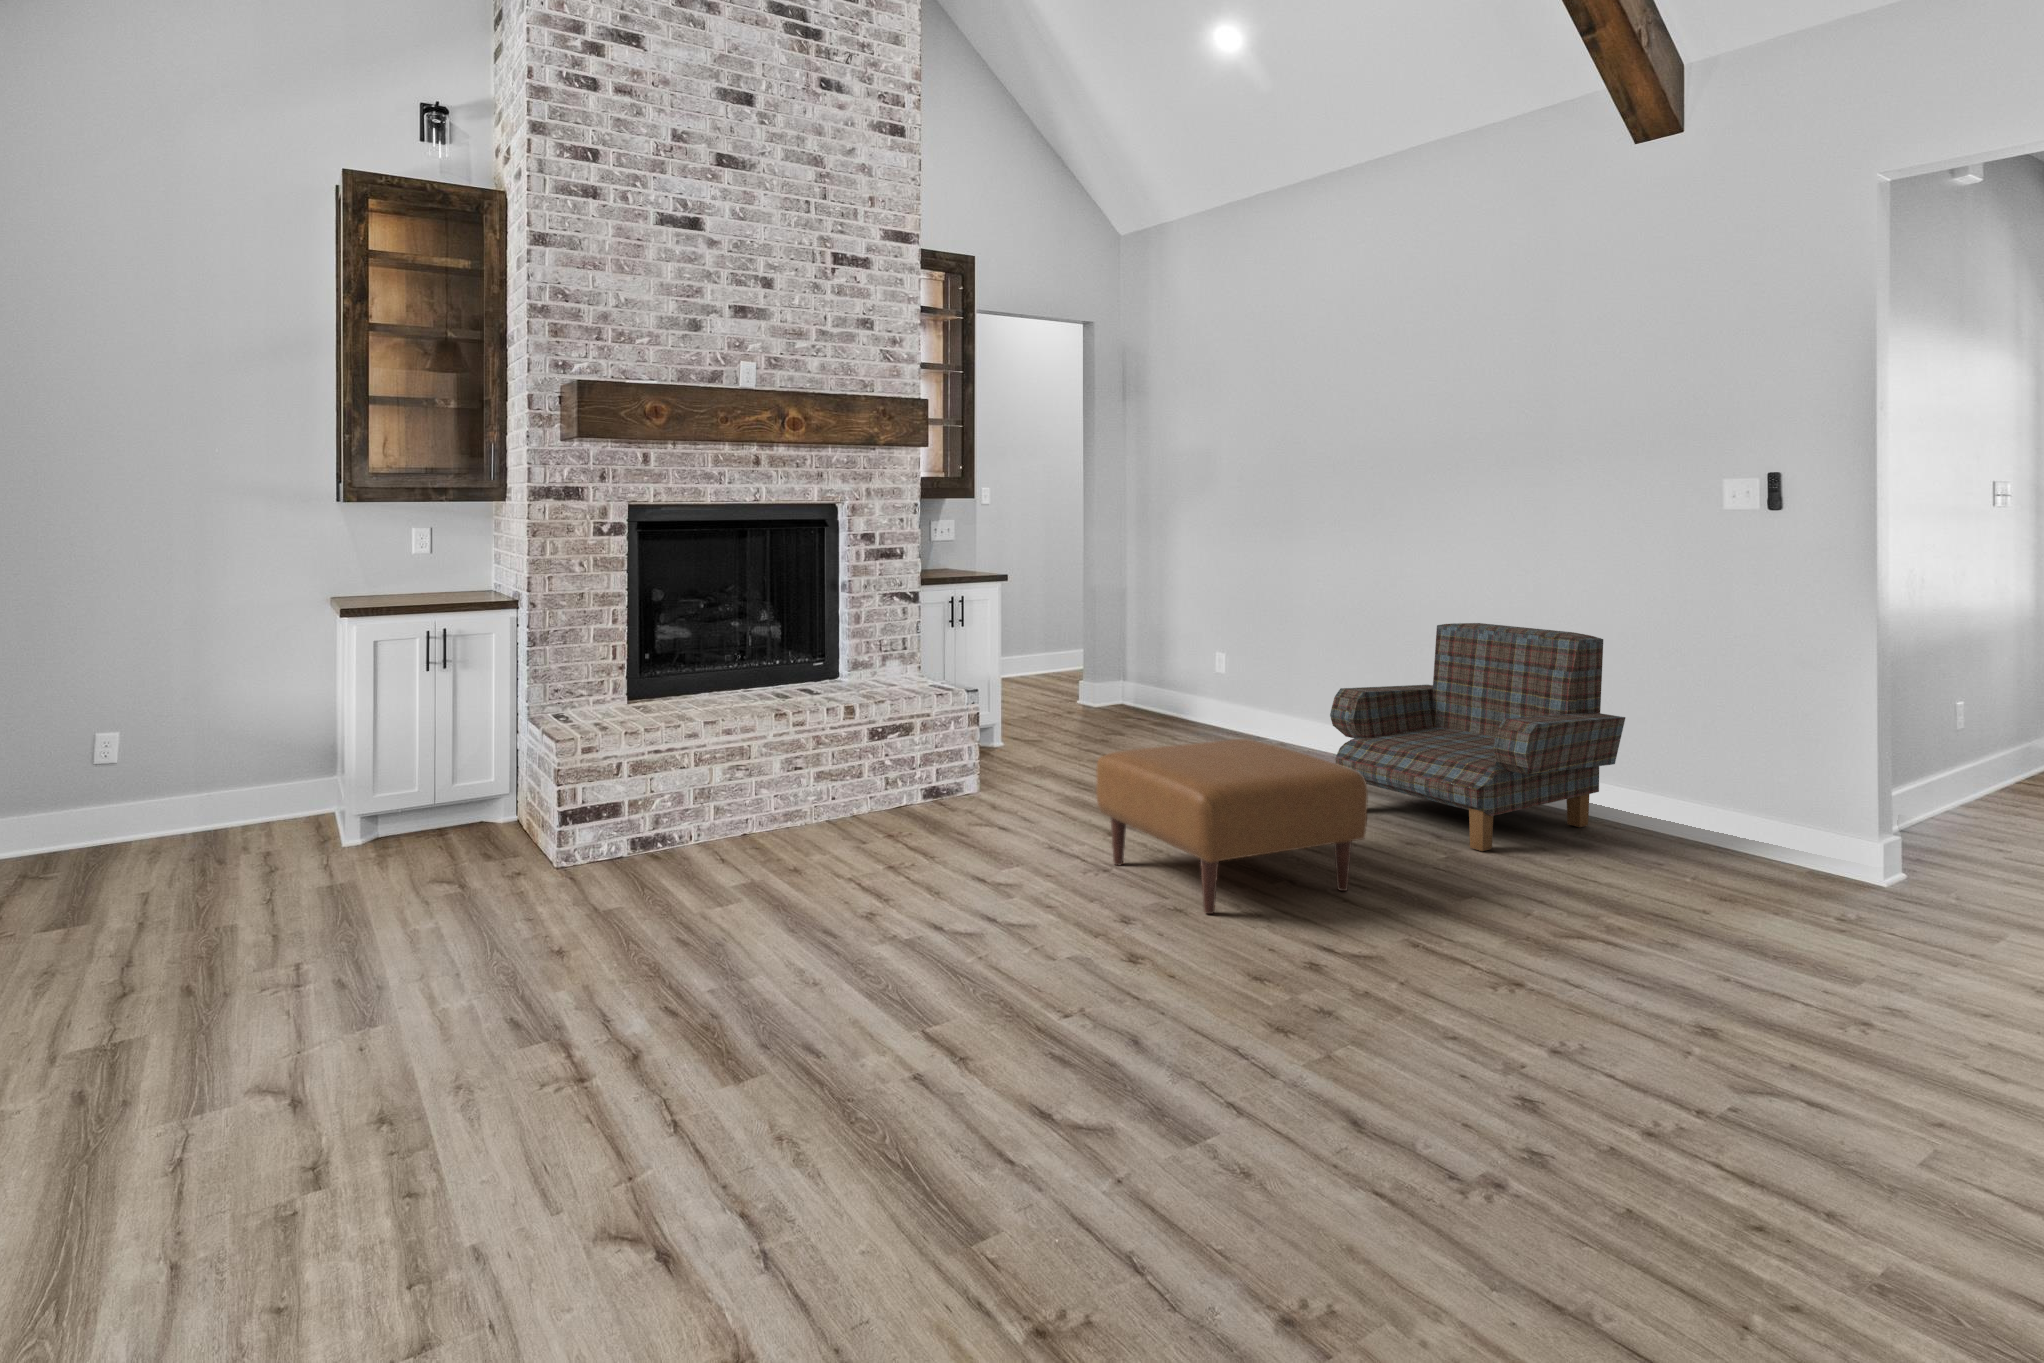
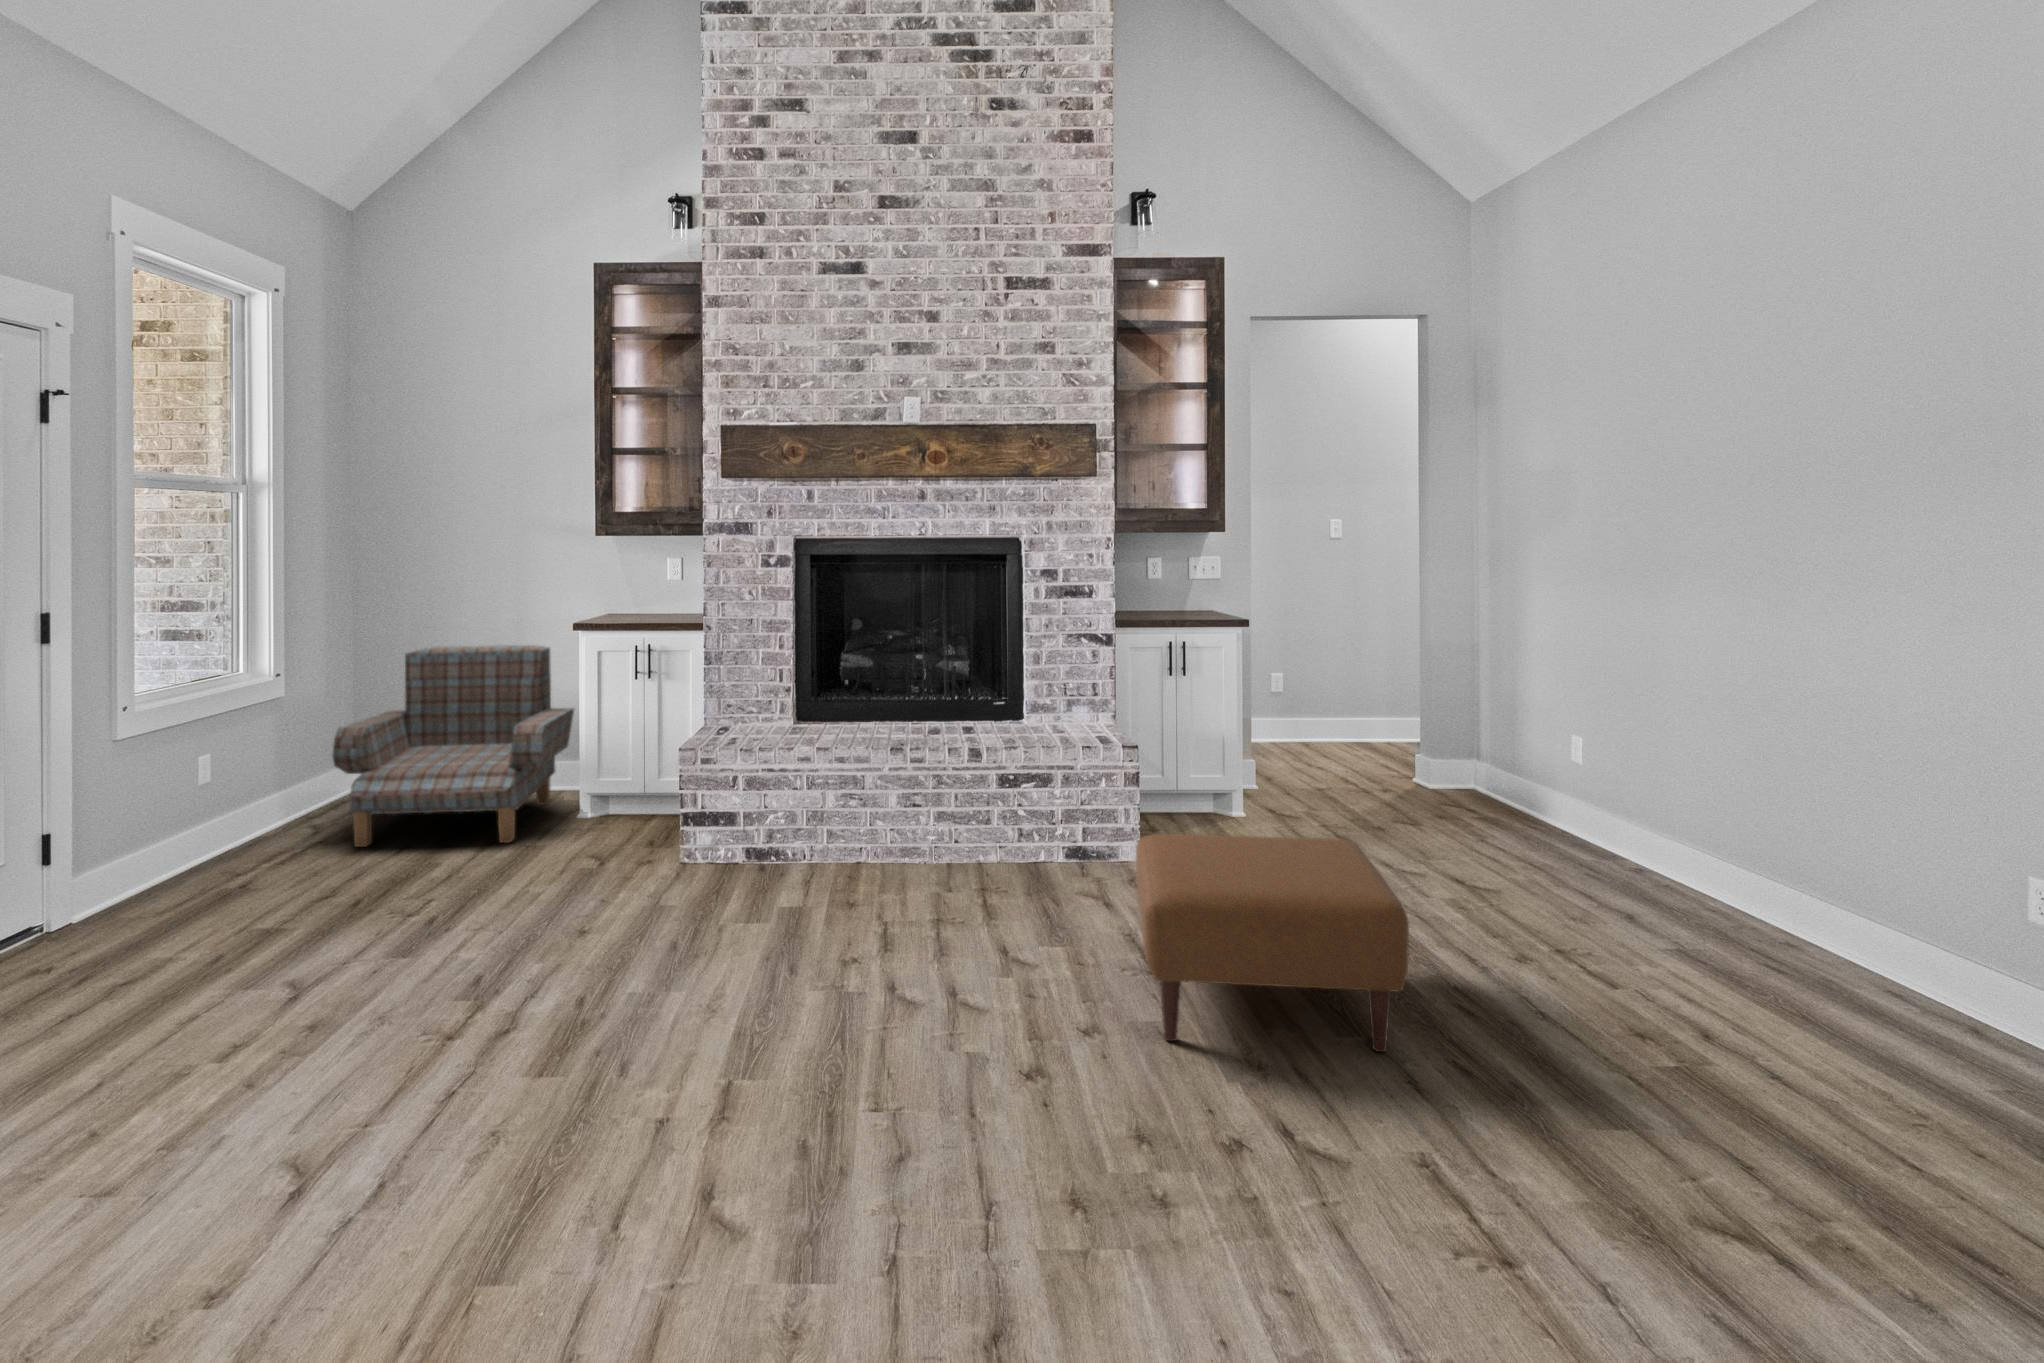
armchair: present [1330,623,1625,851] -> present [332,645,574,847]

